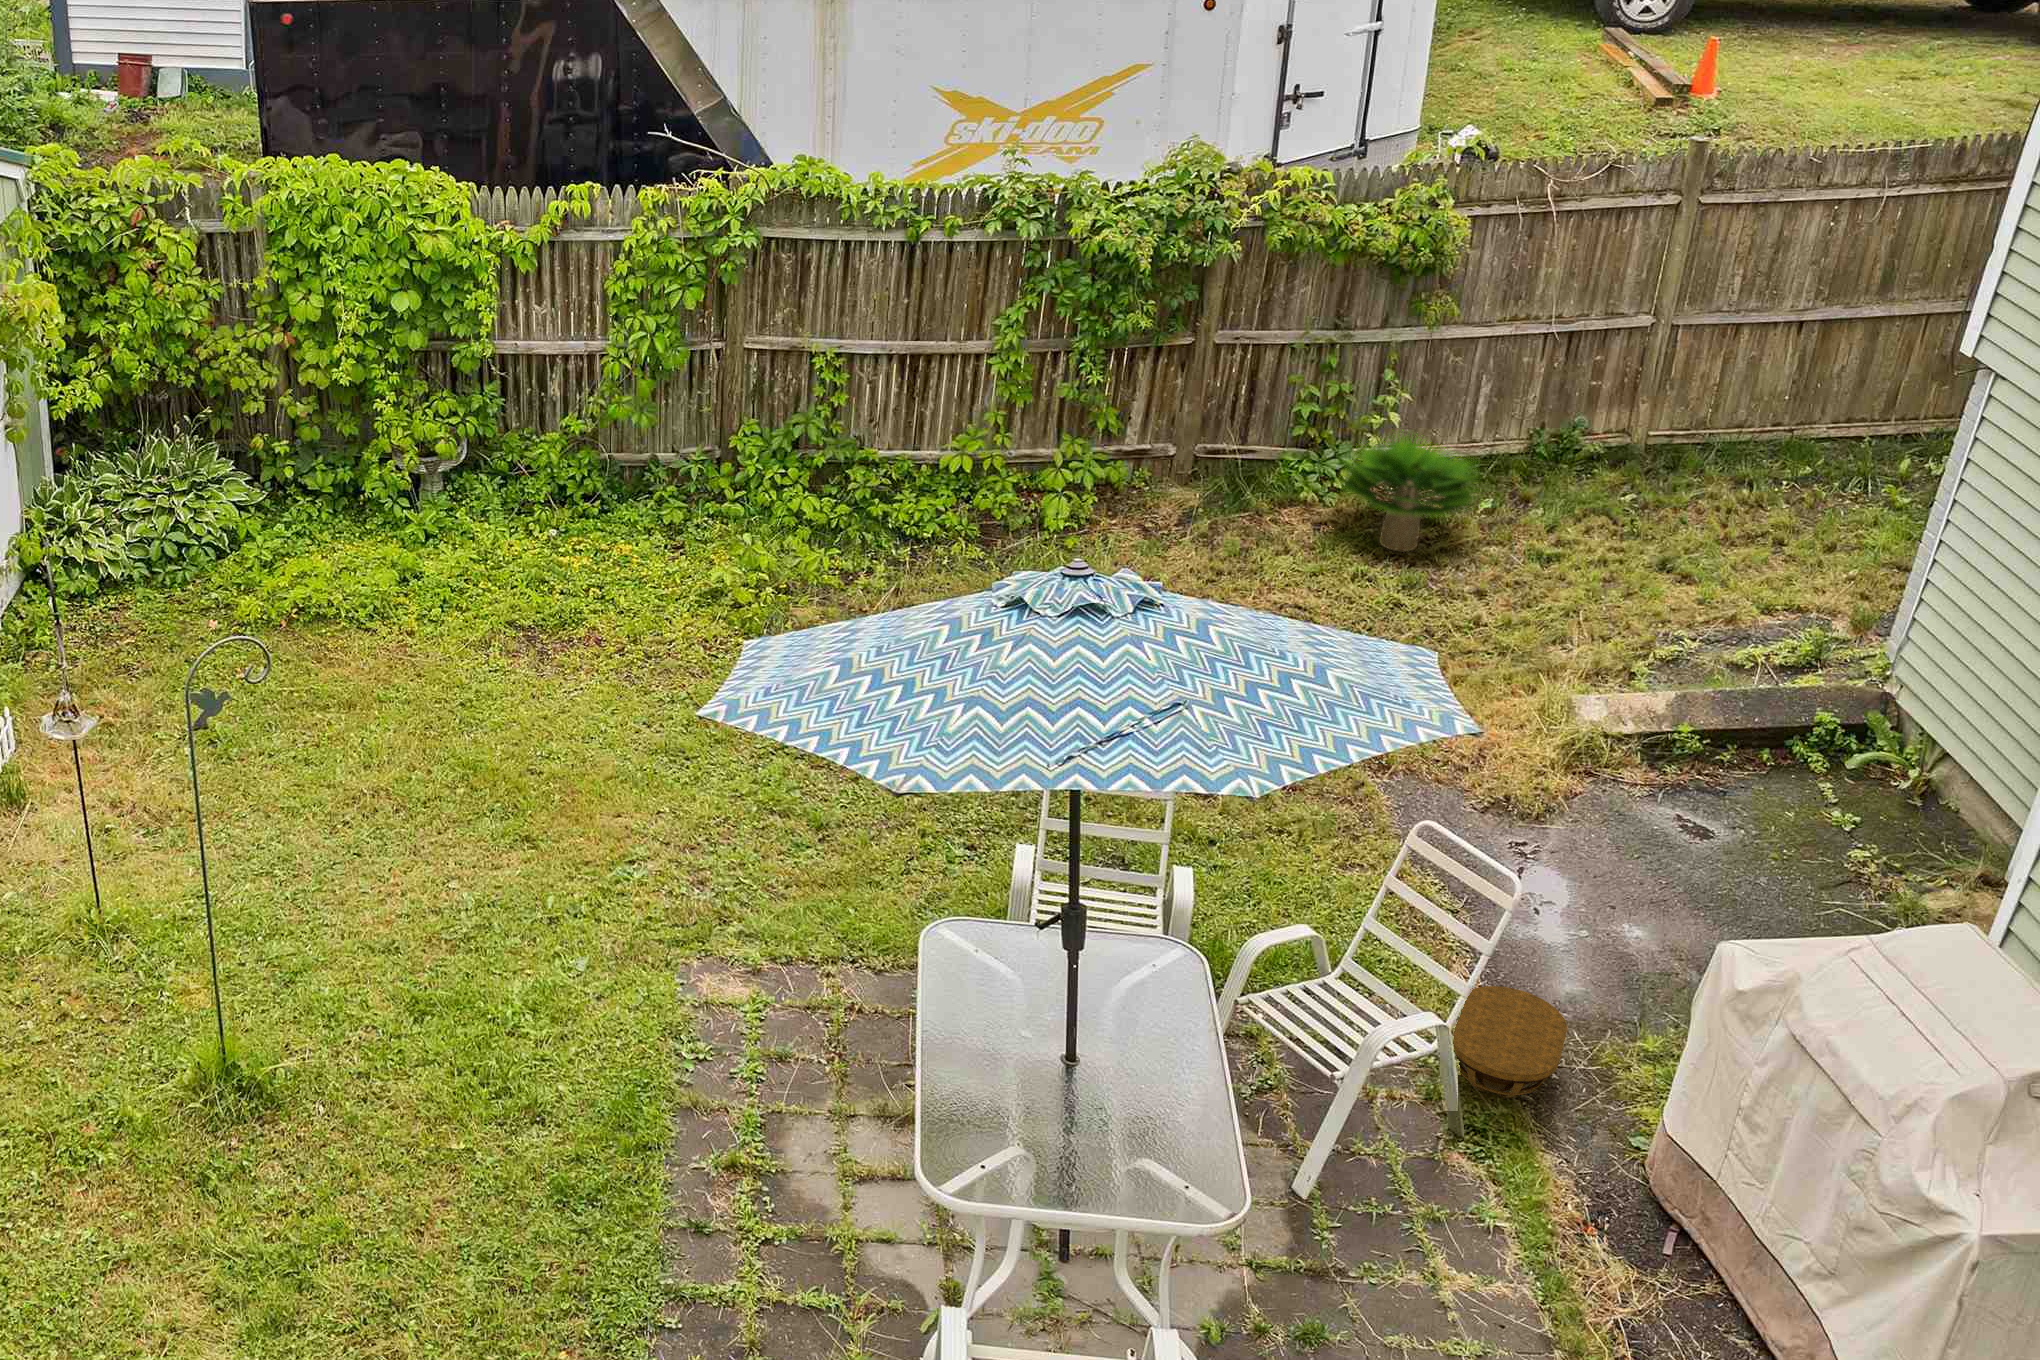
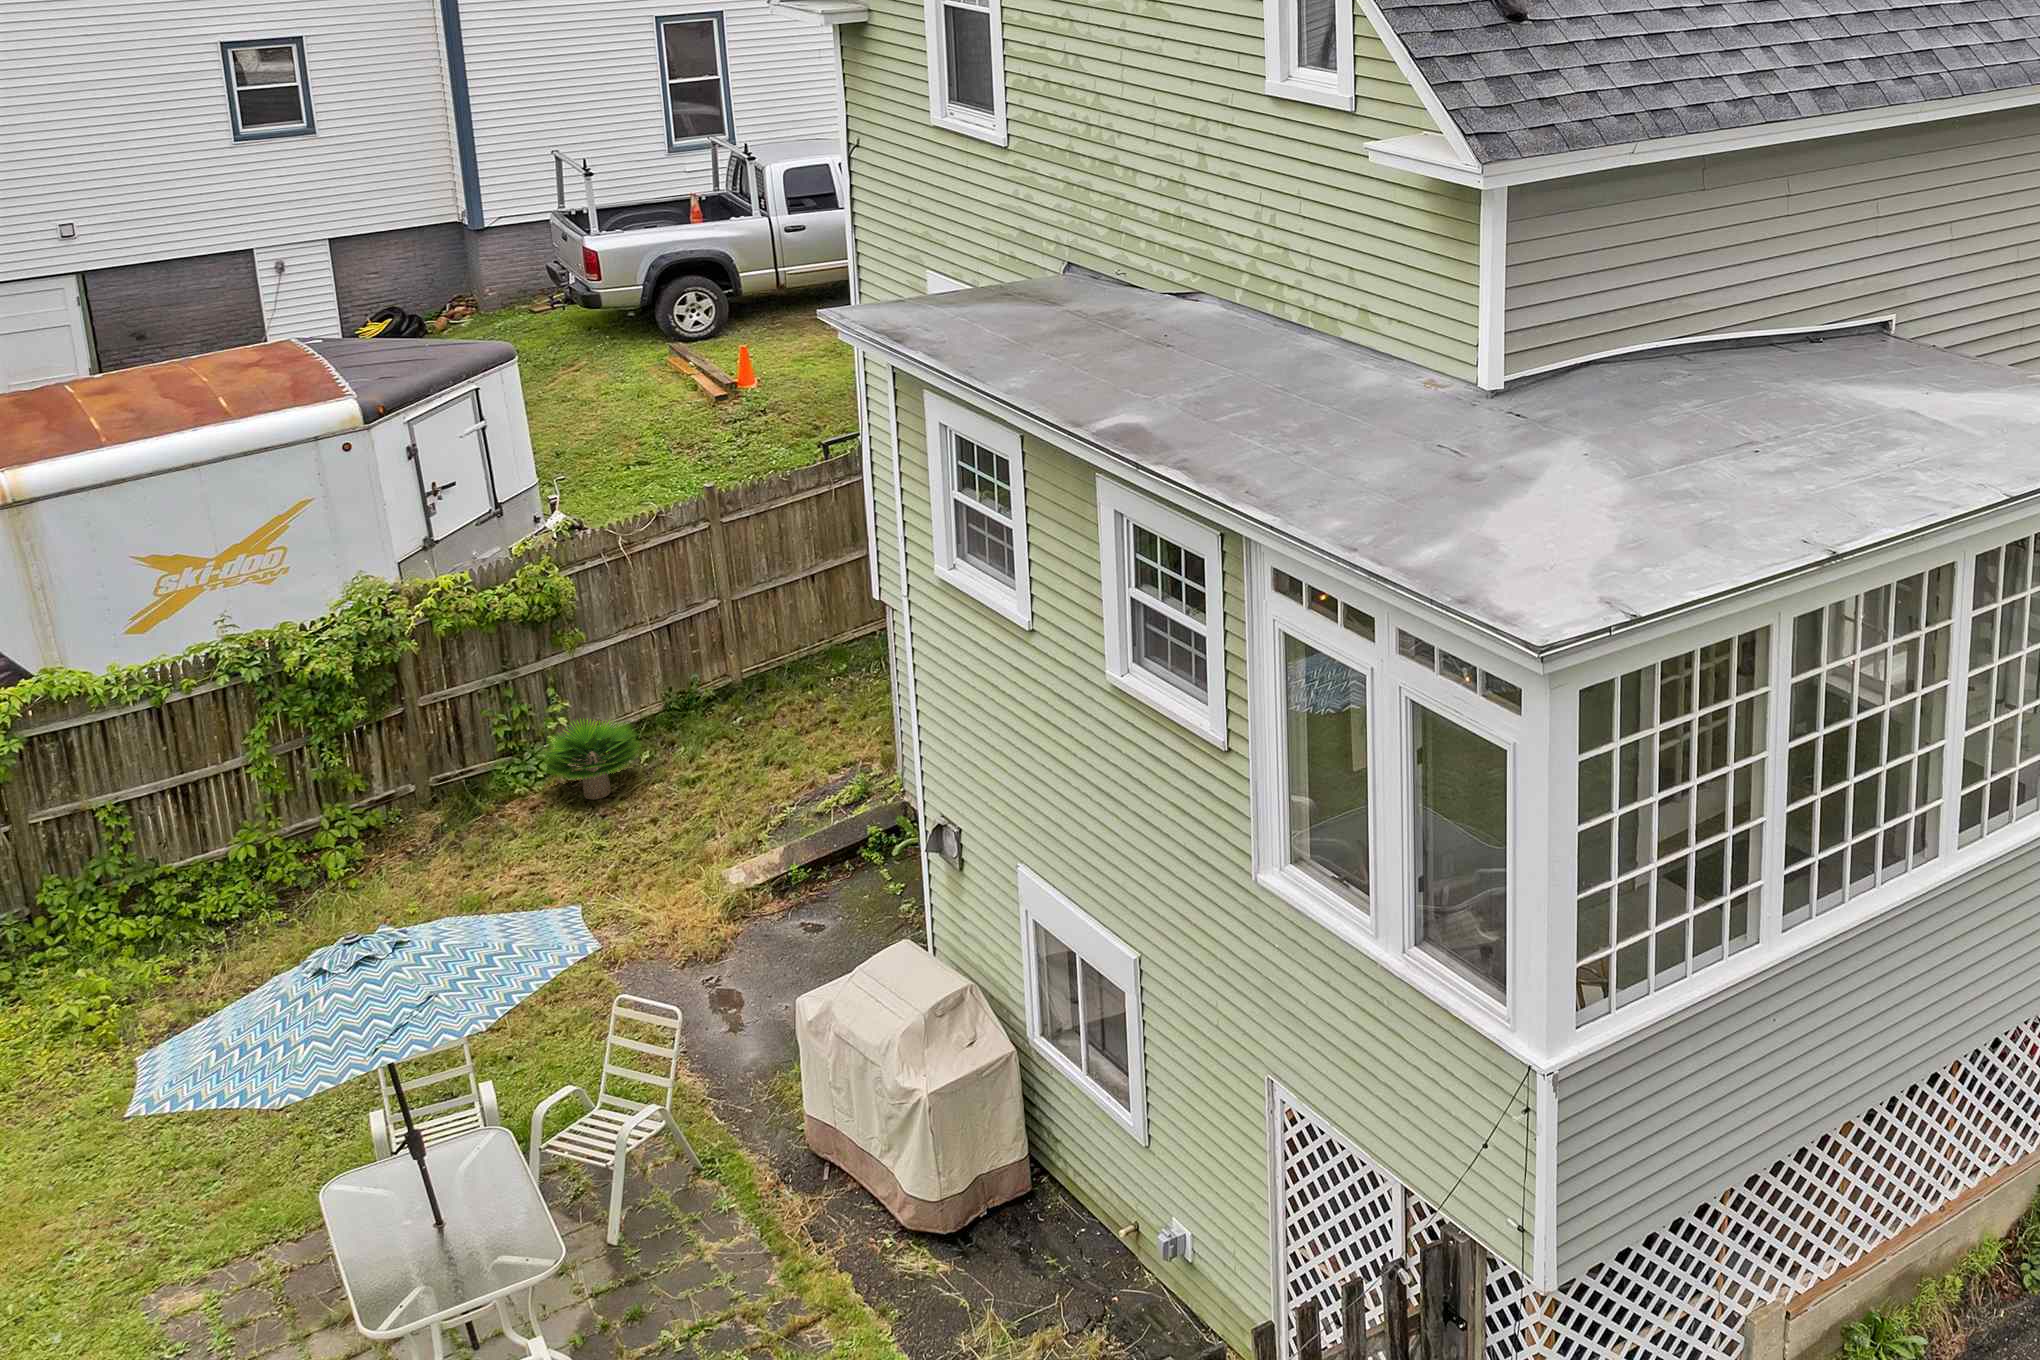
basket: present [1454,986,1567,1097] -> none [679,1059,745,1128]

